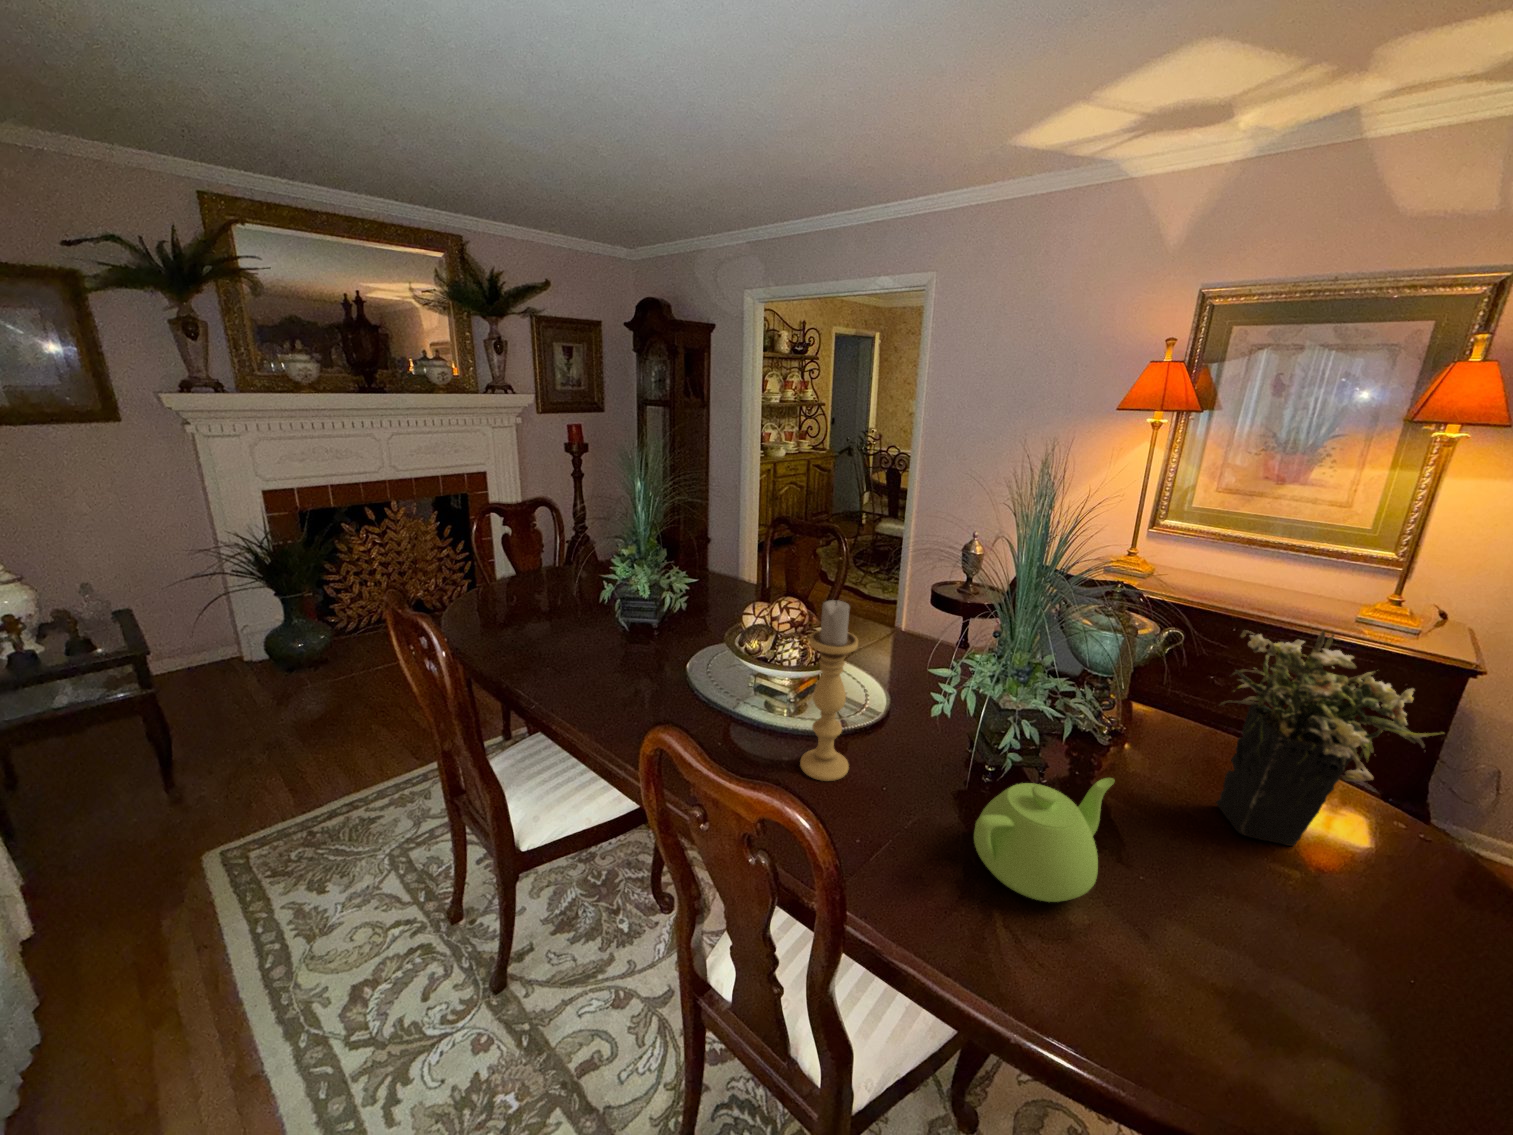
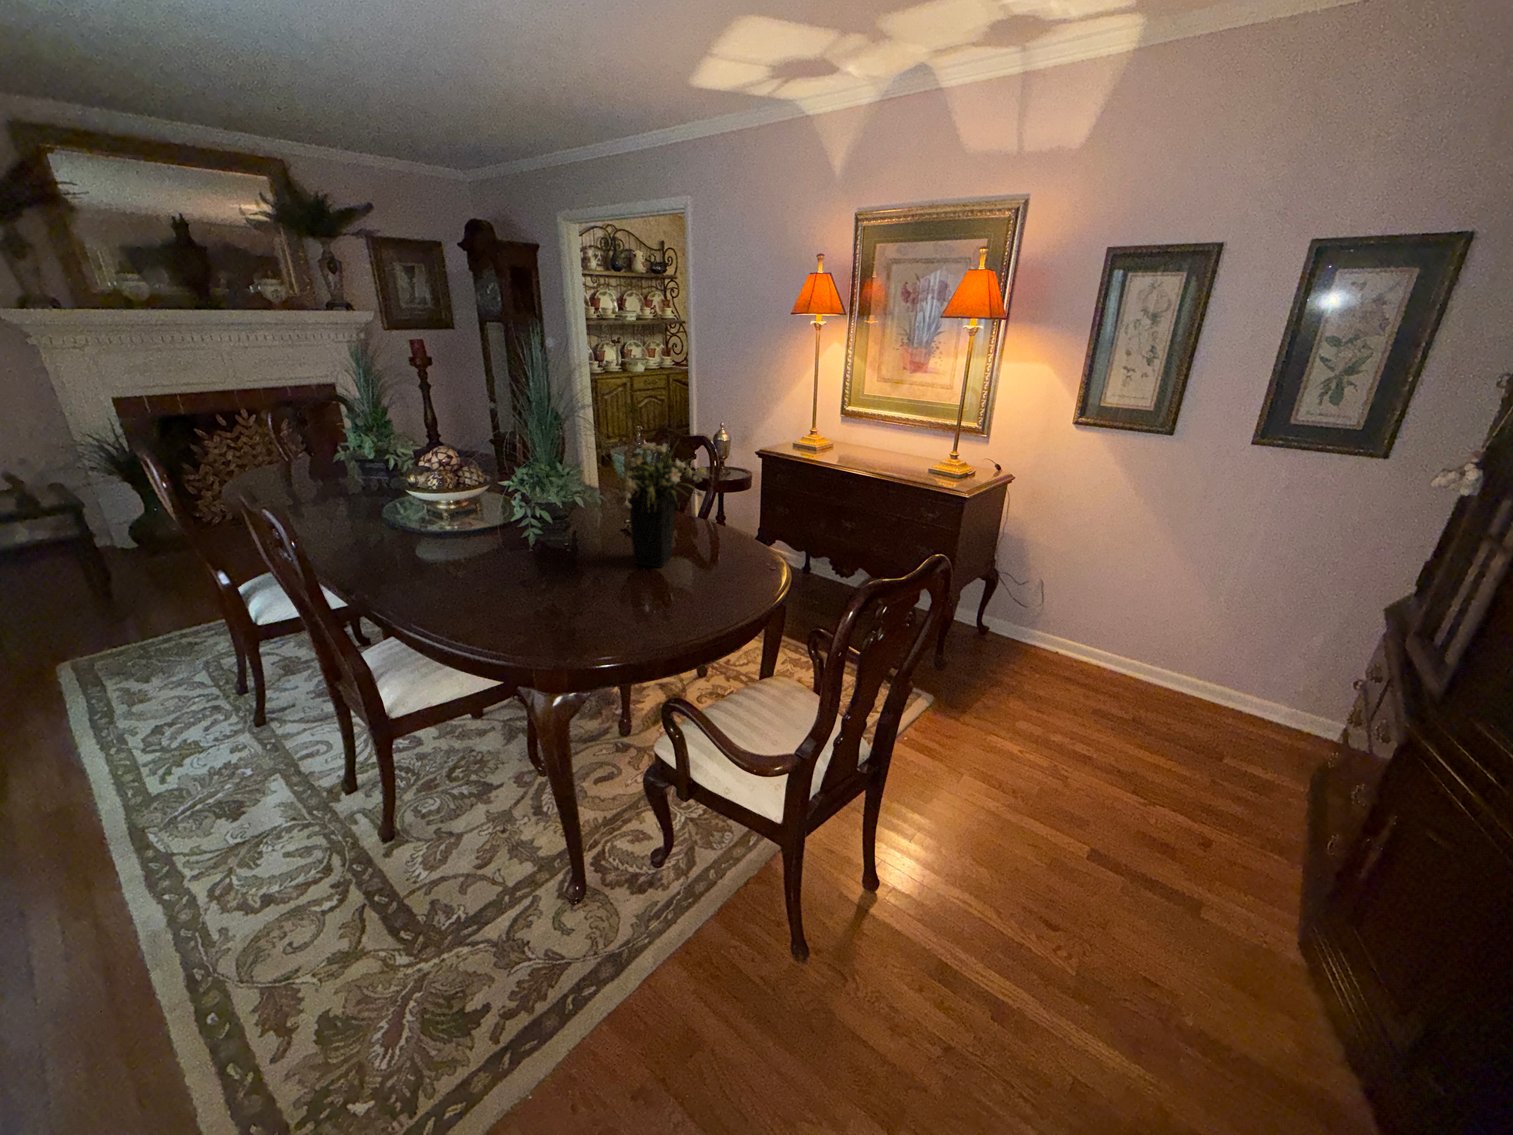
candle holder: present [800,600,858,781] -> none [380,428,434,550]
teapot: present [974,778,1114,902] -> none [427,523,530,586]

